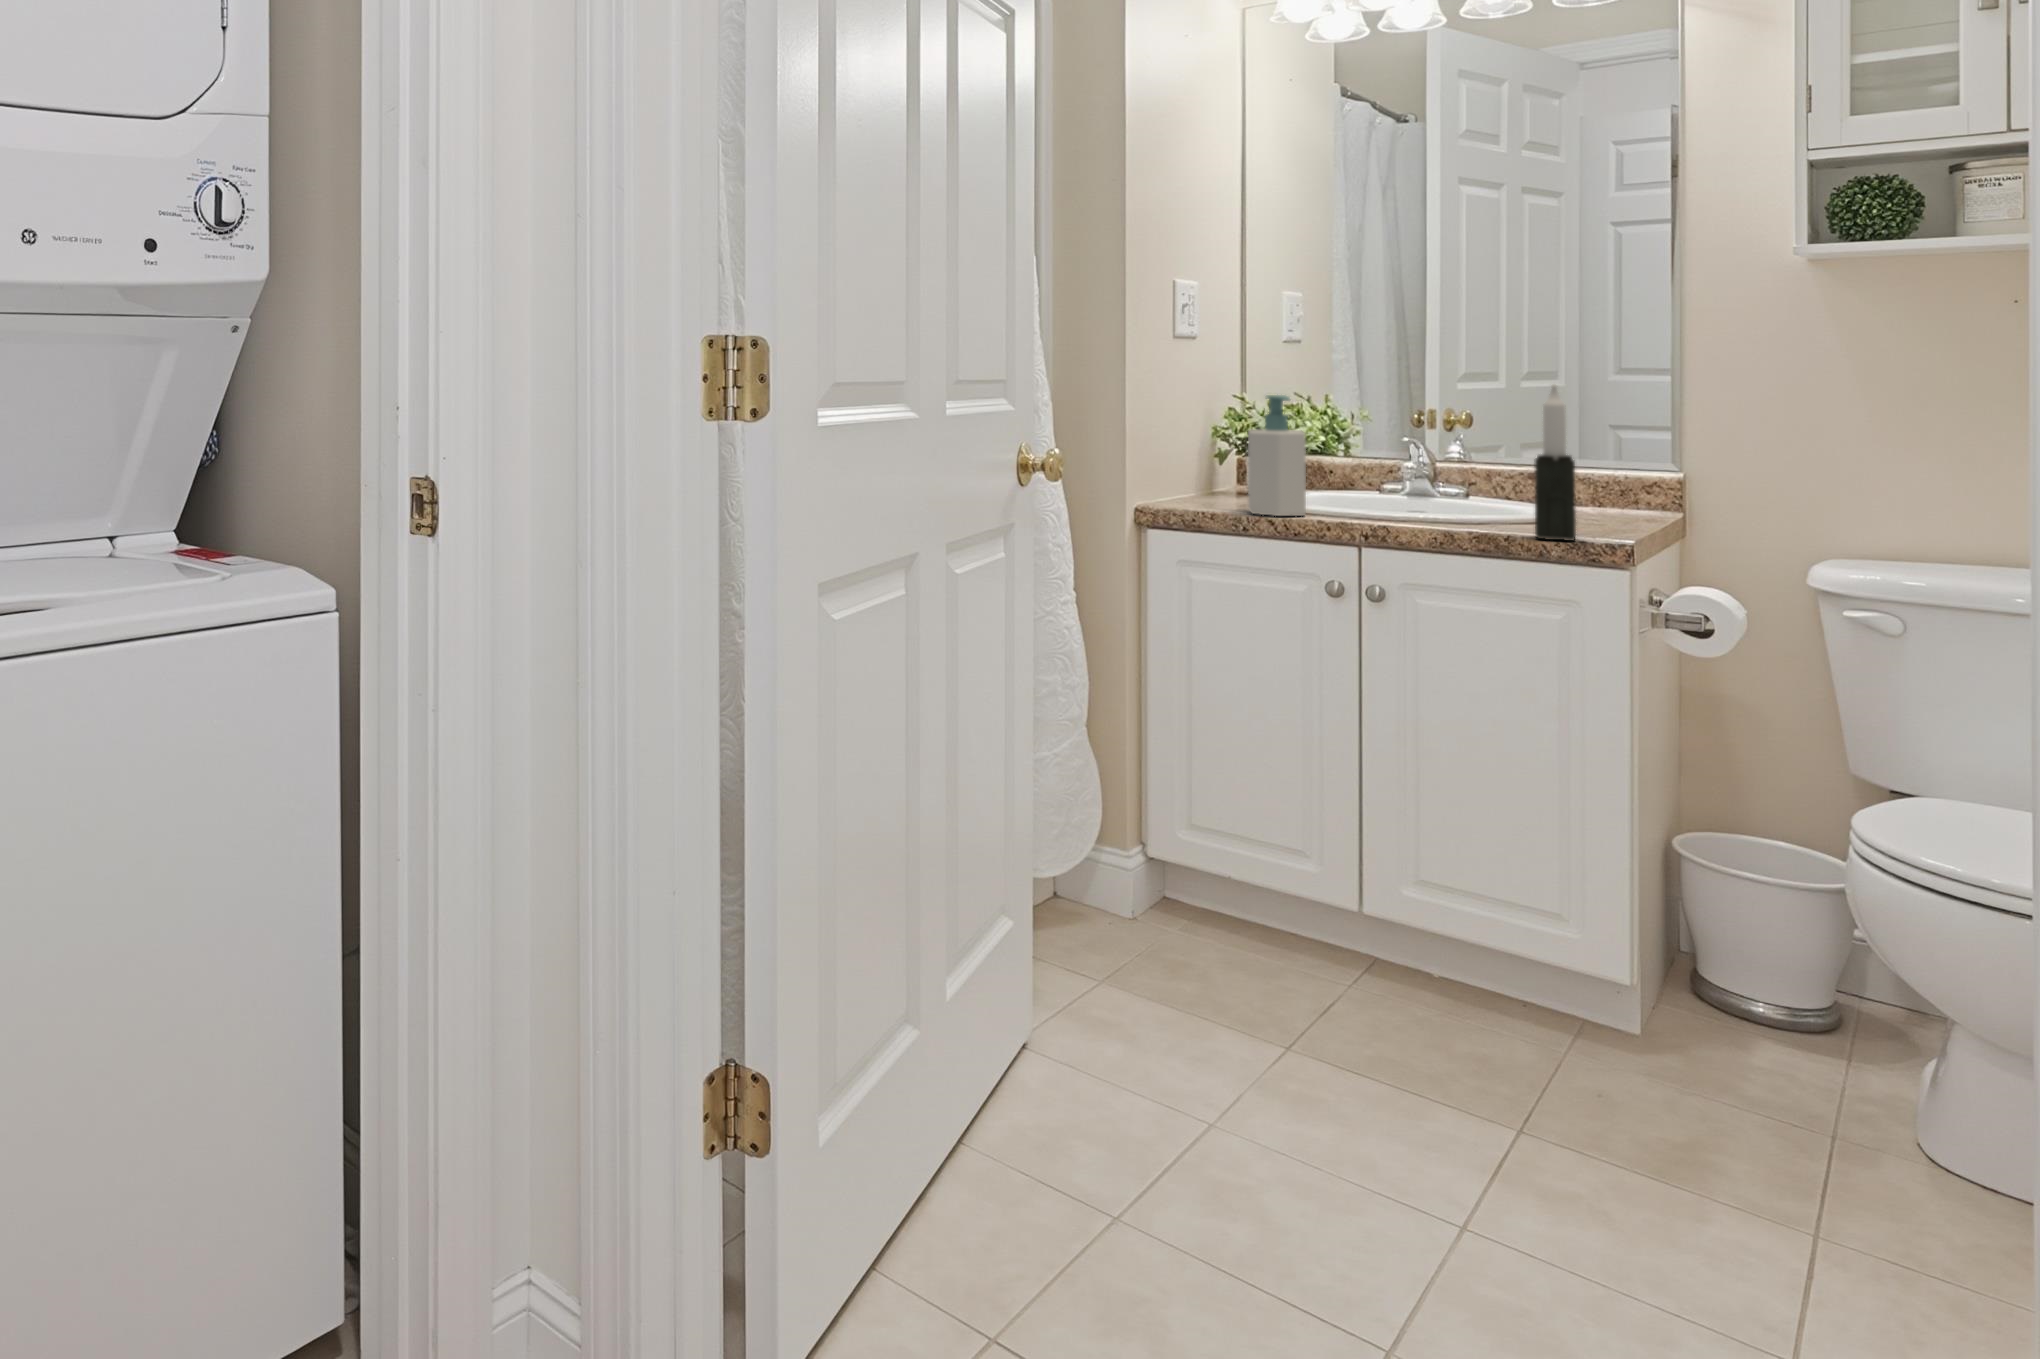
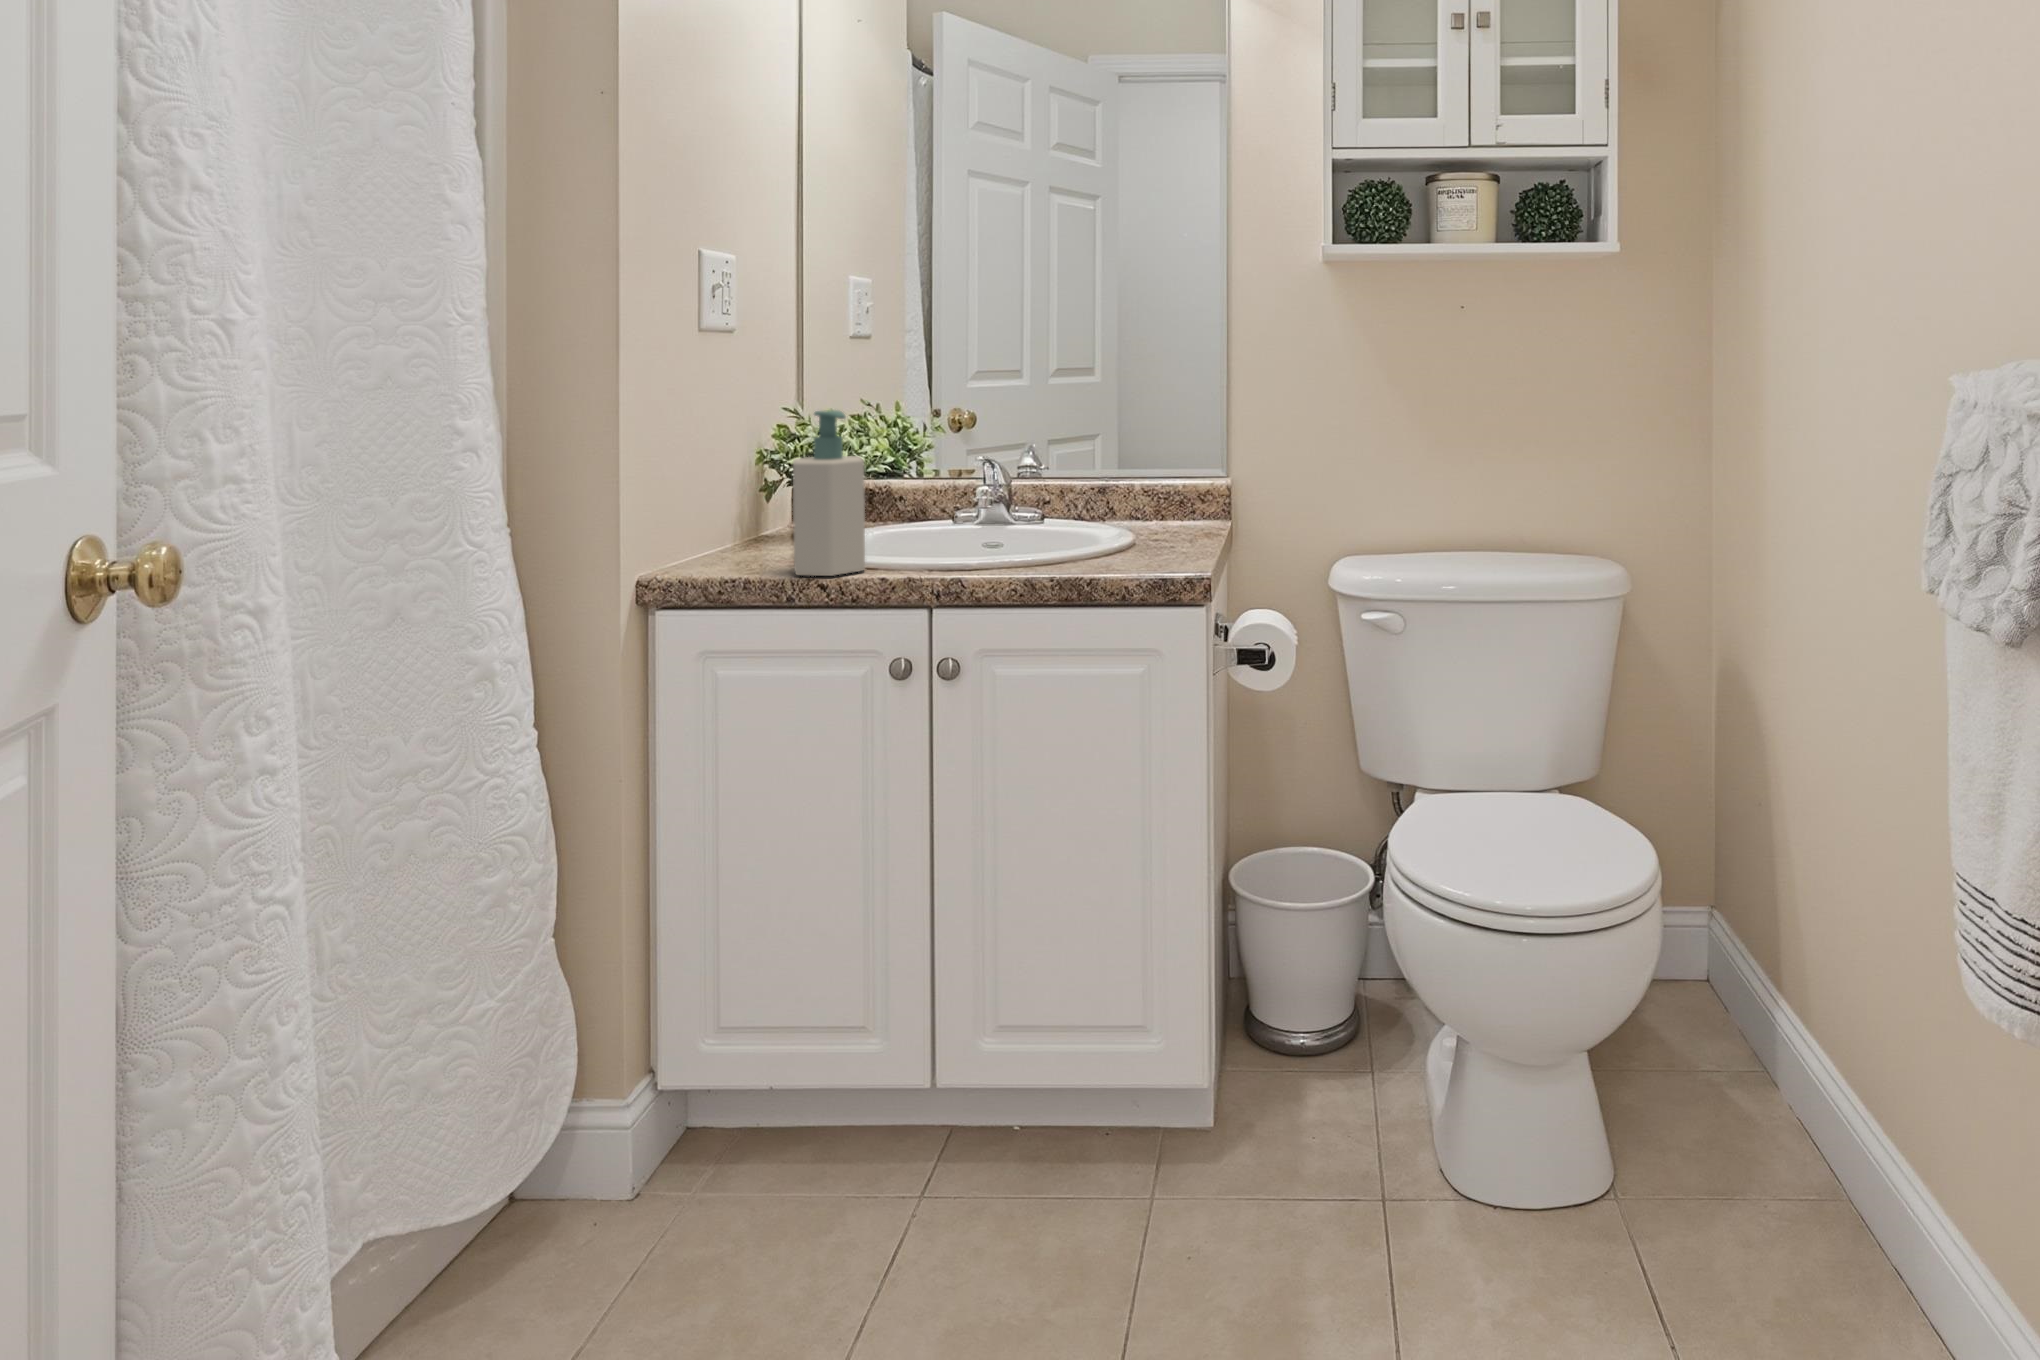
candle: present [1534,384,1576,541] -> none [1118,391,1159,582]

